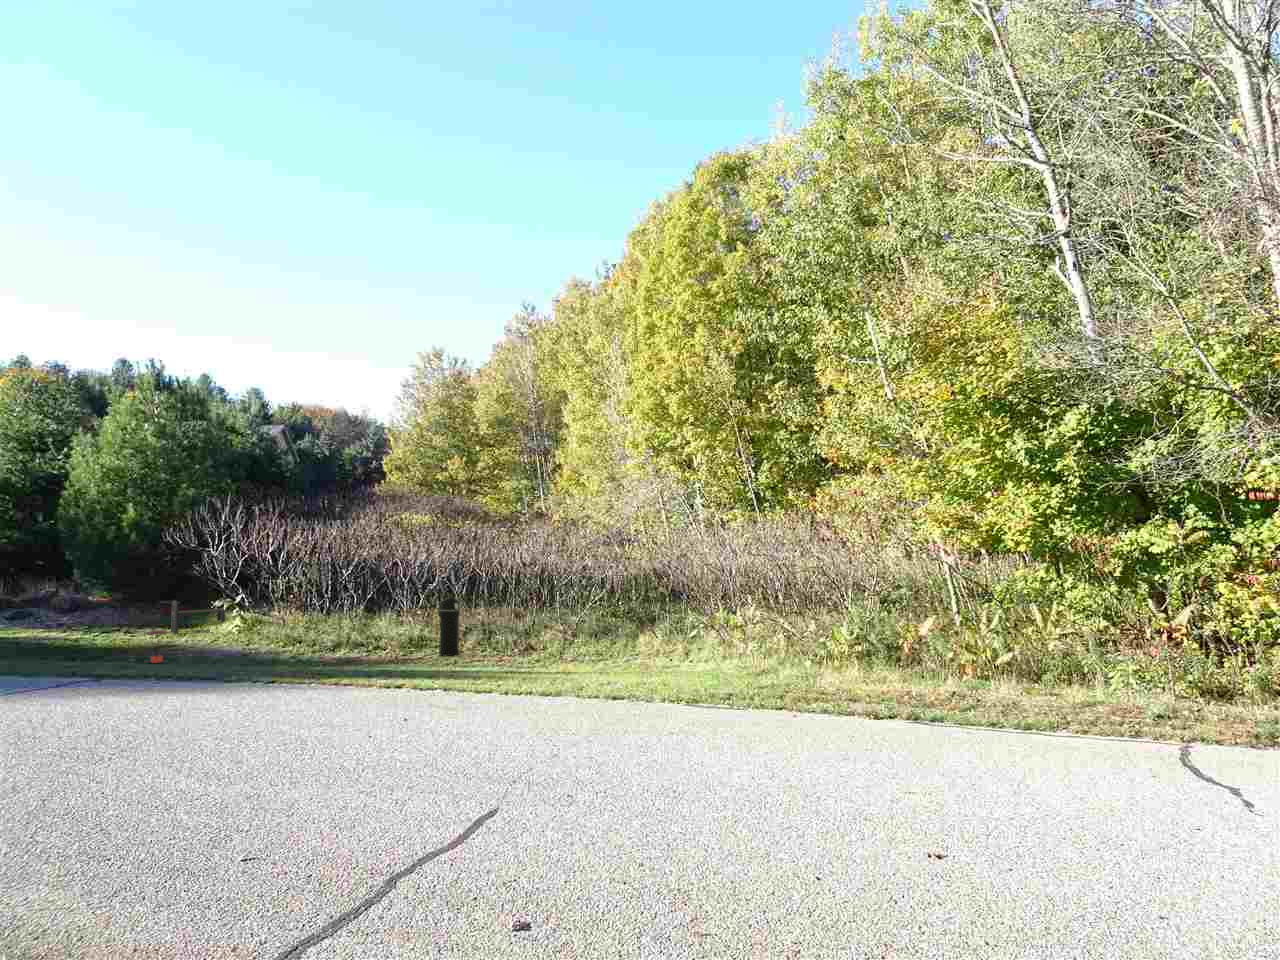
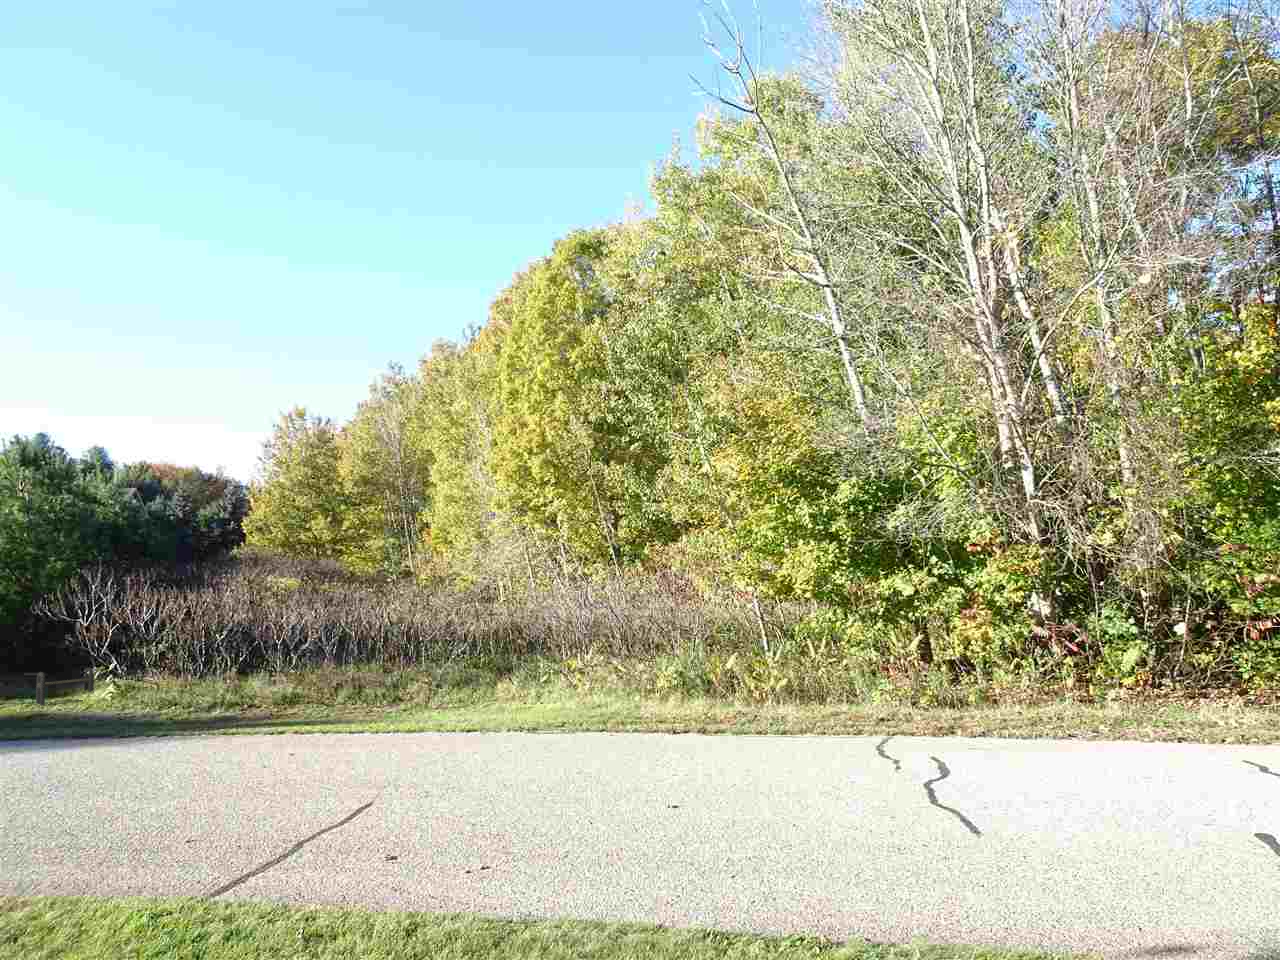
trash can: present [438,598,460,656] -> none [314,656,334,710]
potted plant: present [146,630,168,663] -> none [29,700,54,731]

